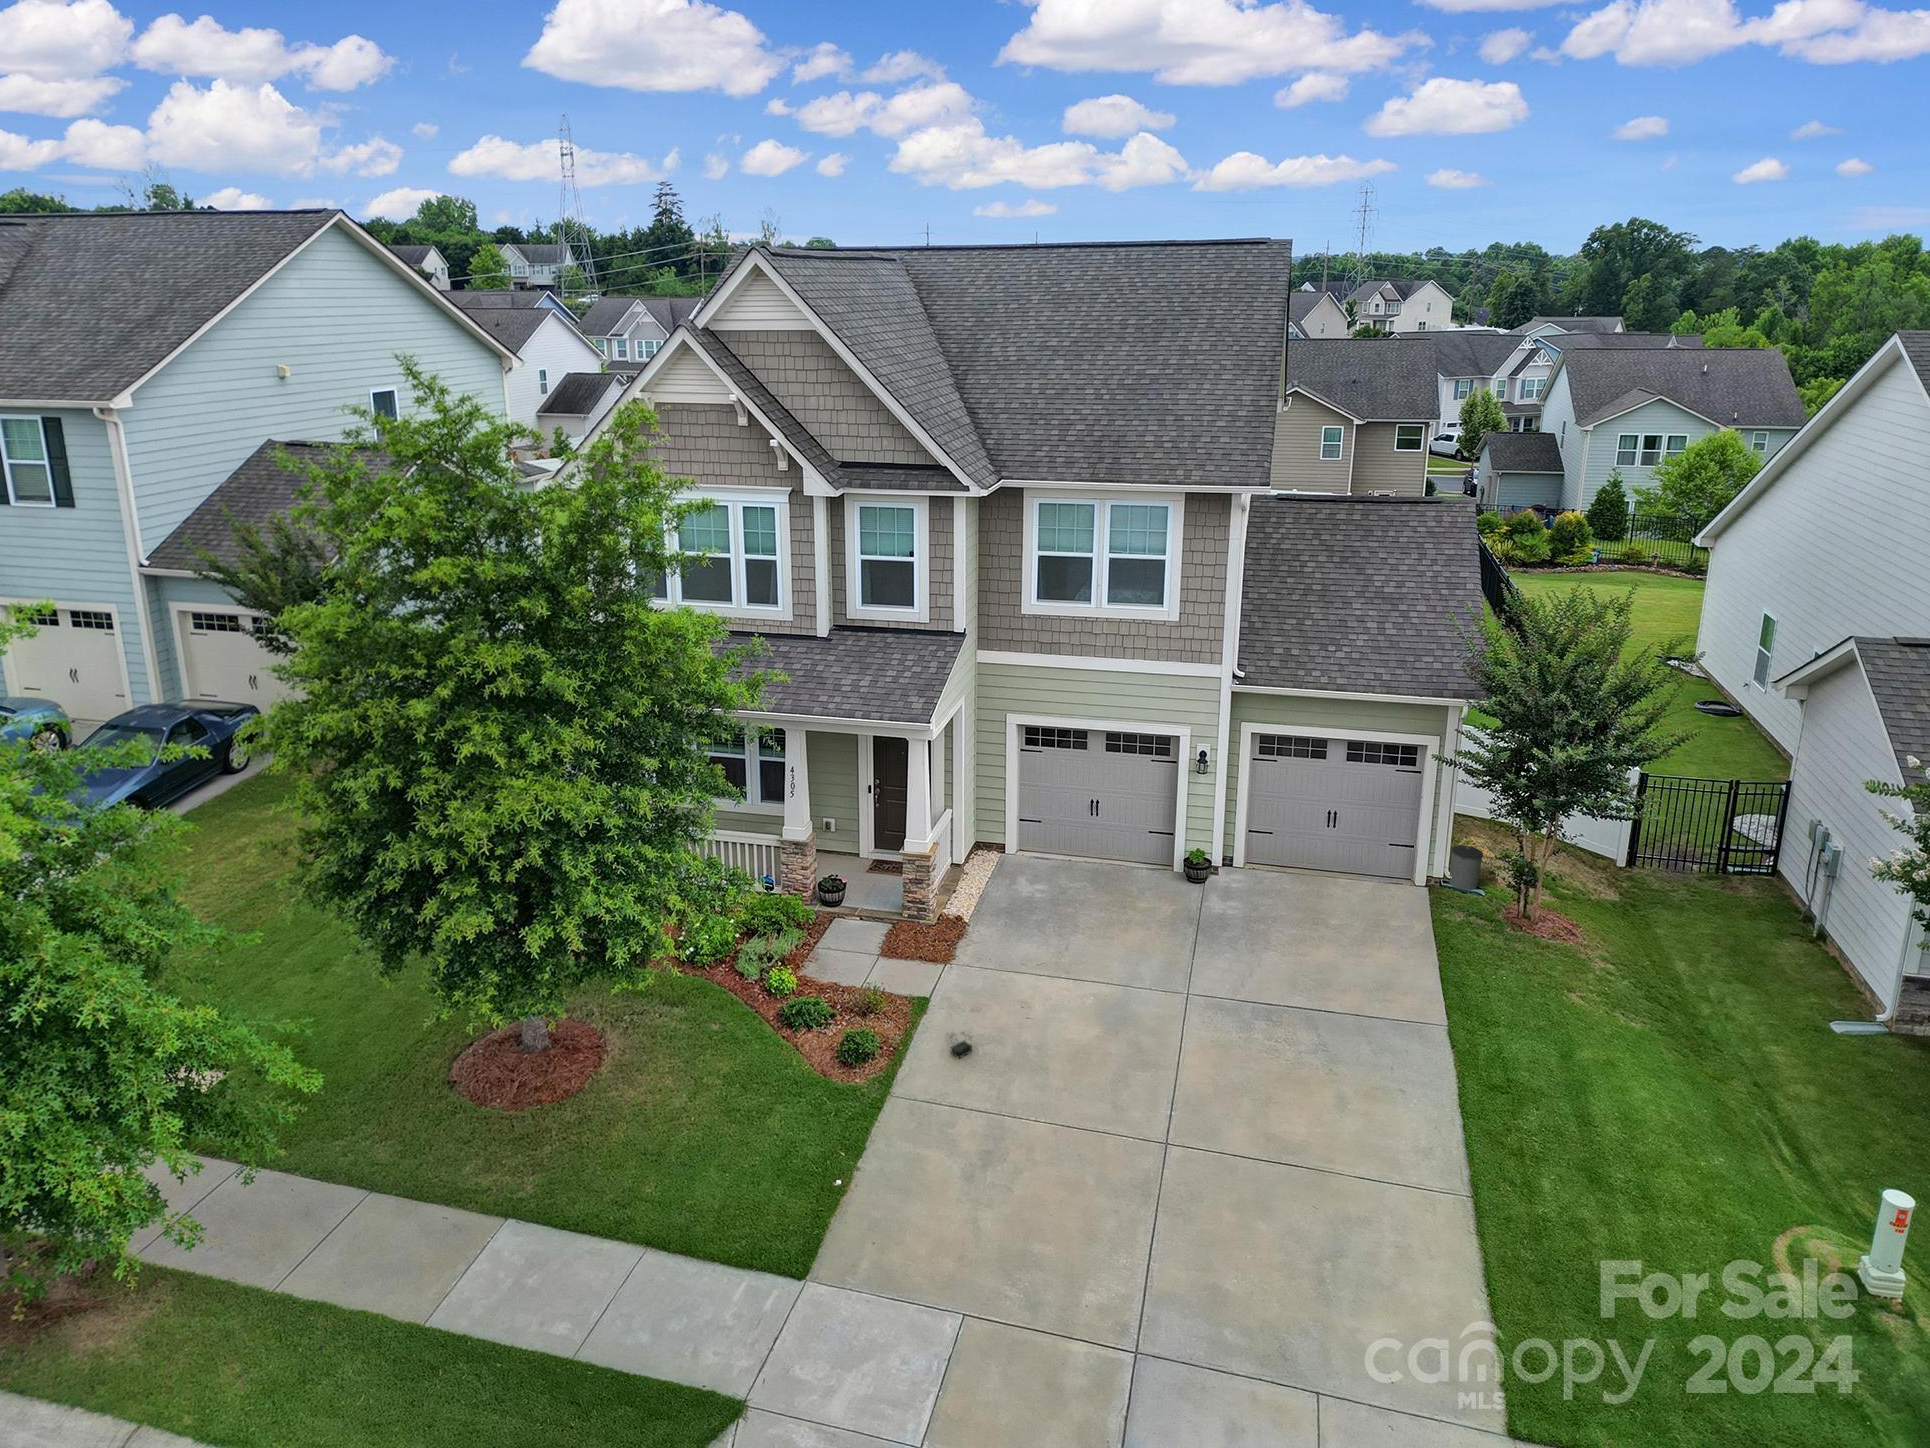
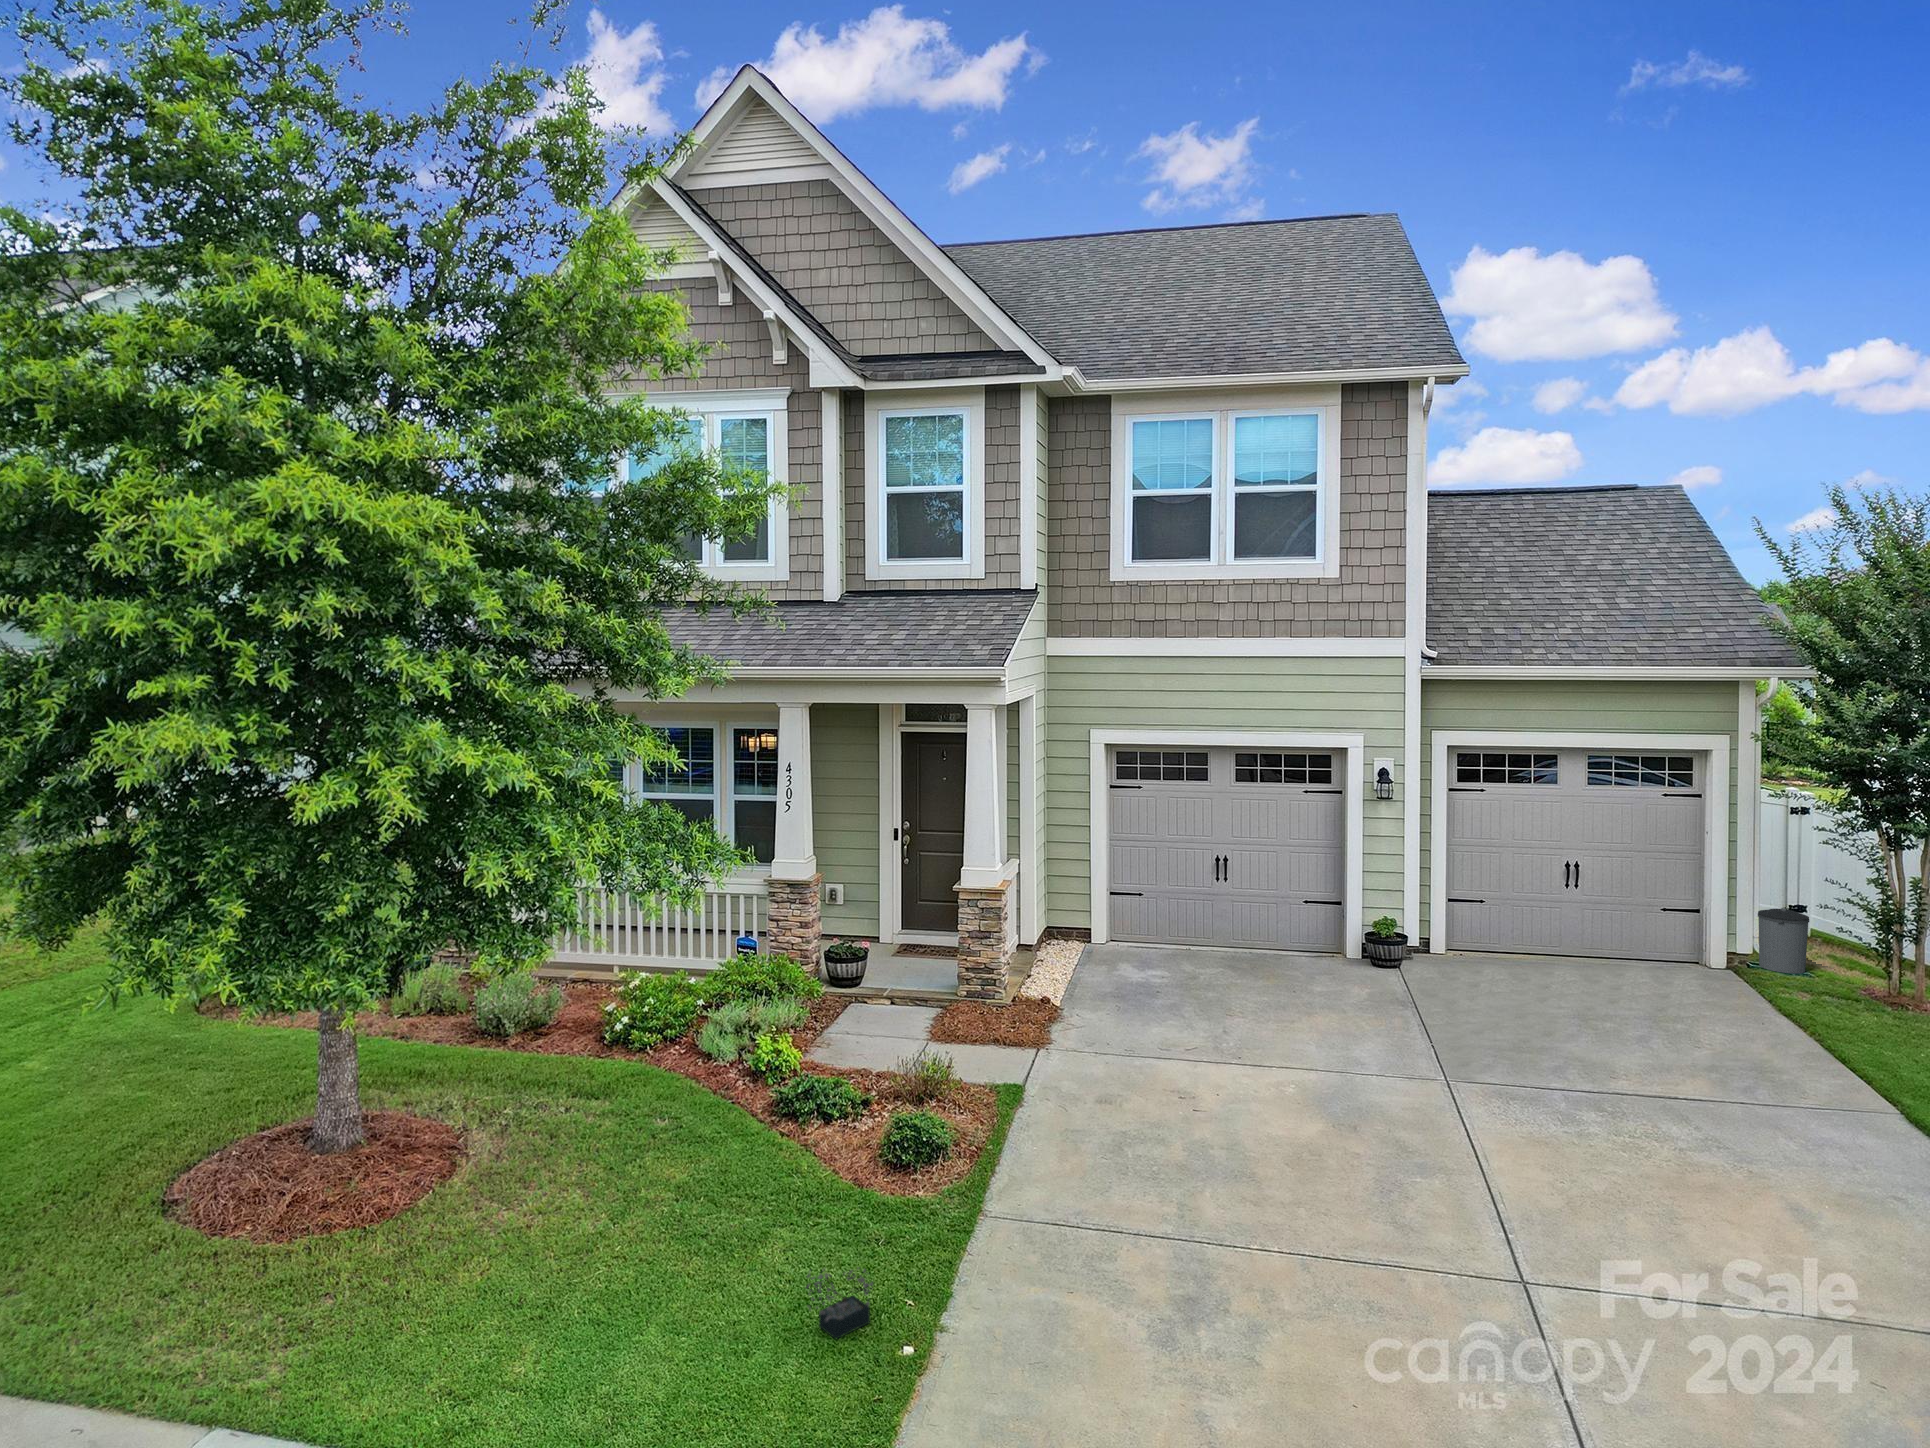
decorative plant: present [949,1032,972,1058] -> present [807,1268,873,1339]

